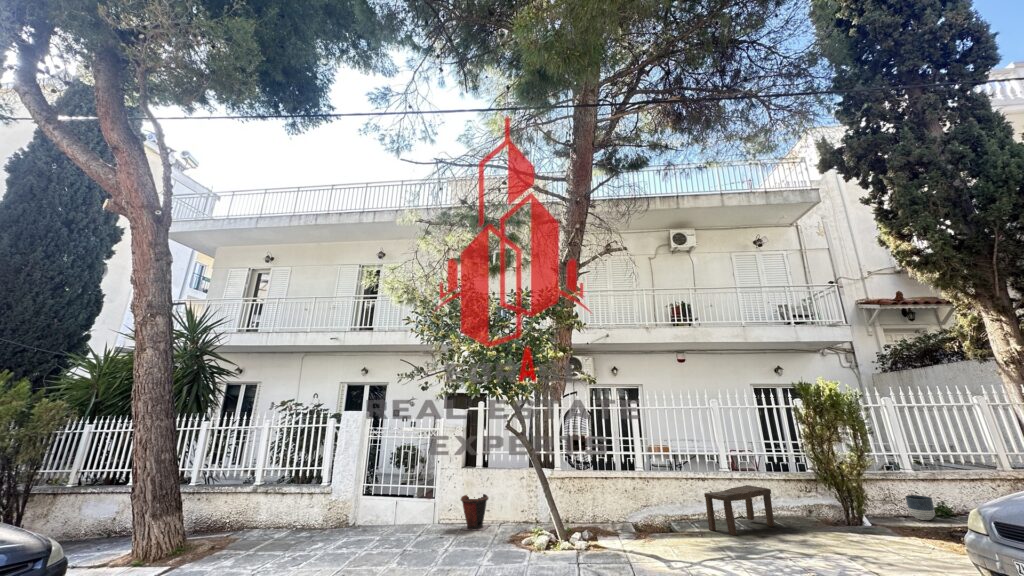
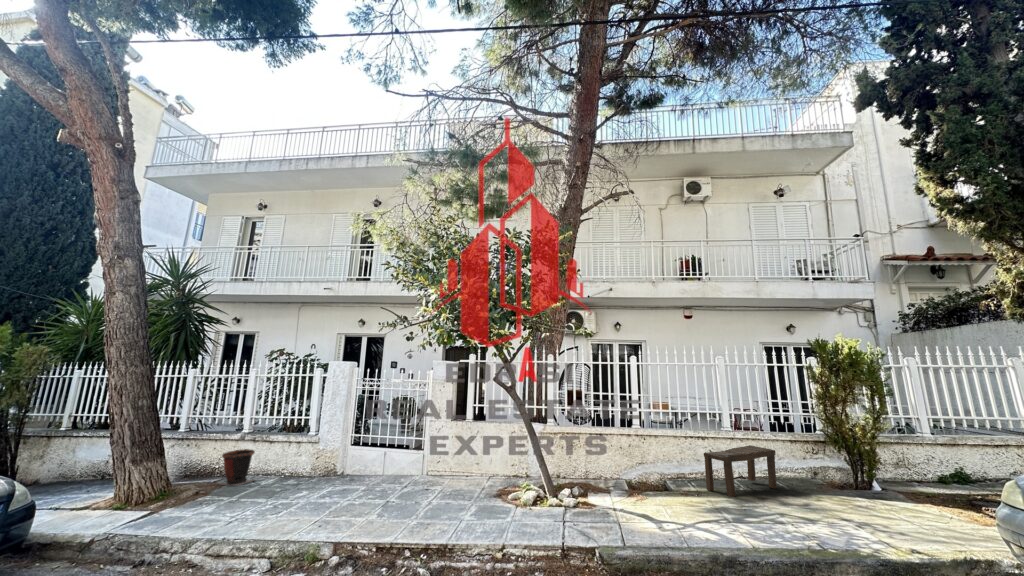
waste bin: present [461,494,490,530] -> present [222,449,255,486]
planter: present [905,495,935,520] -> none [921,460,952,486]

